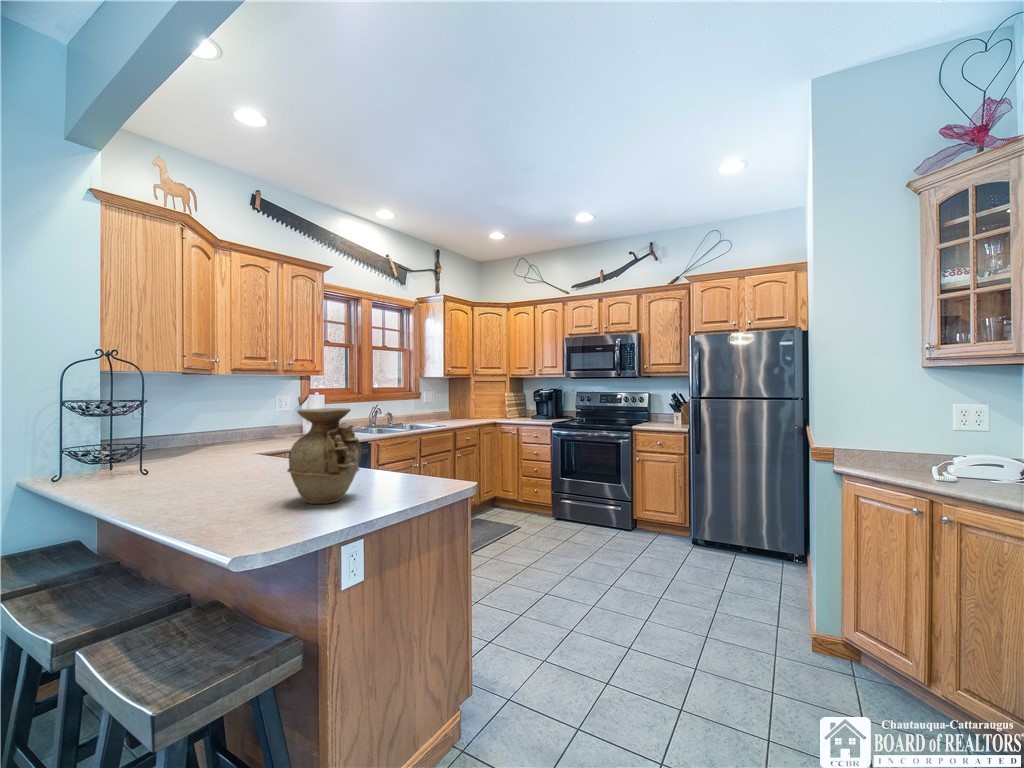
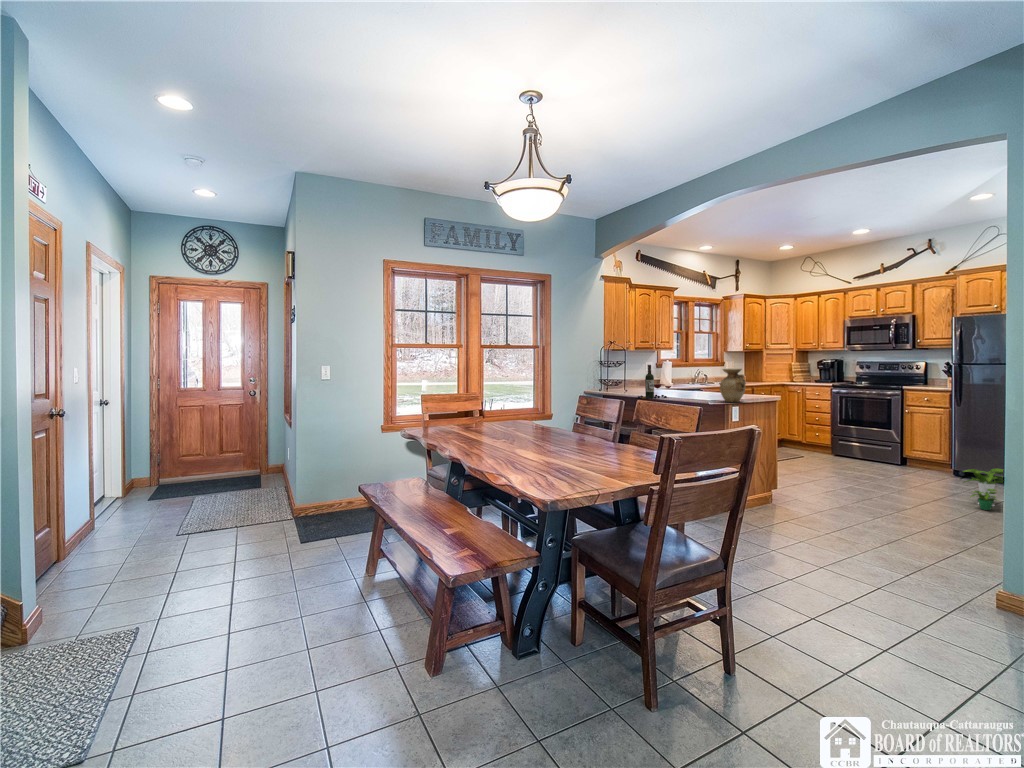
wine bottle: none [112,396,225,488] -> present [638,365,671,399]
potted plant: none [746,578,827,671] -> present [960,469,1003,510]

